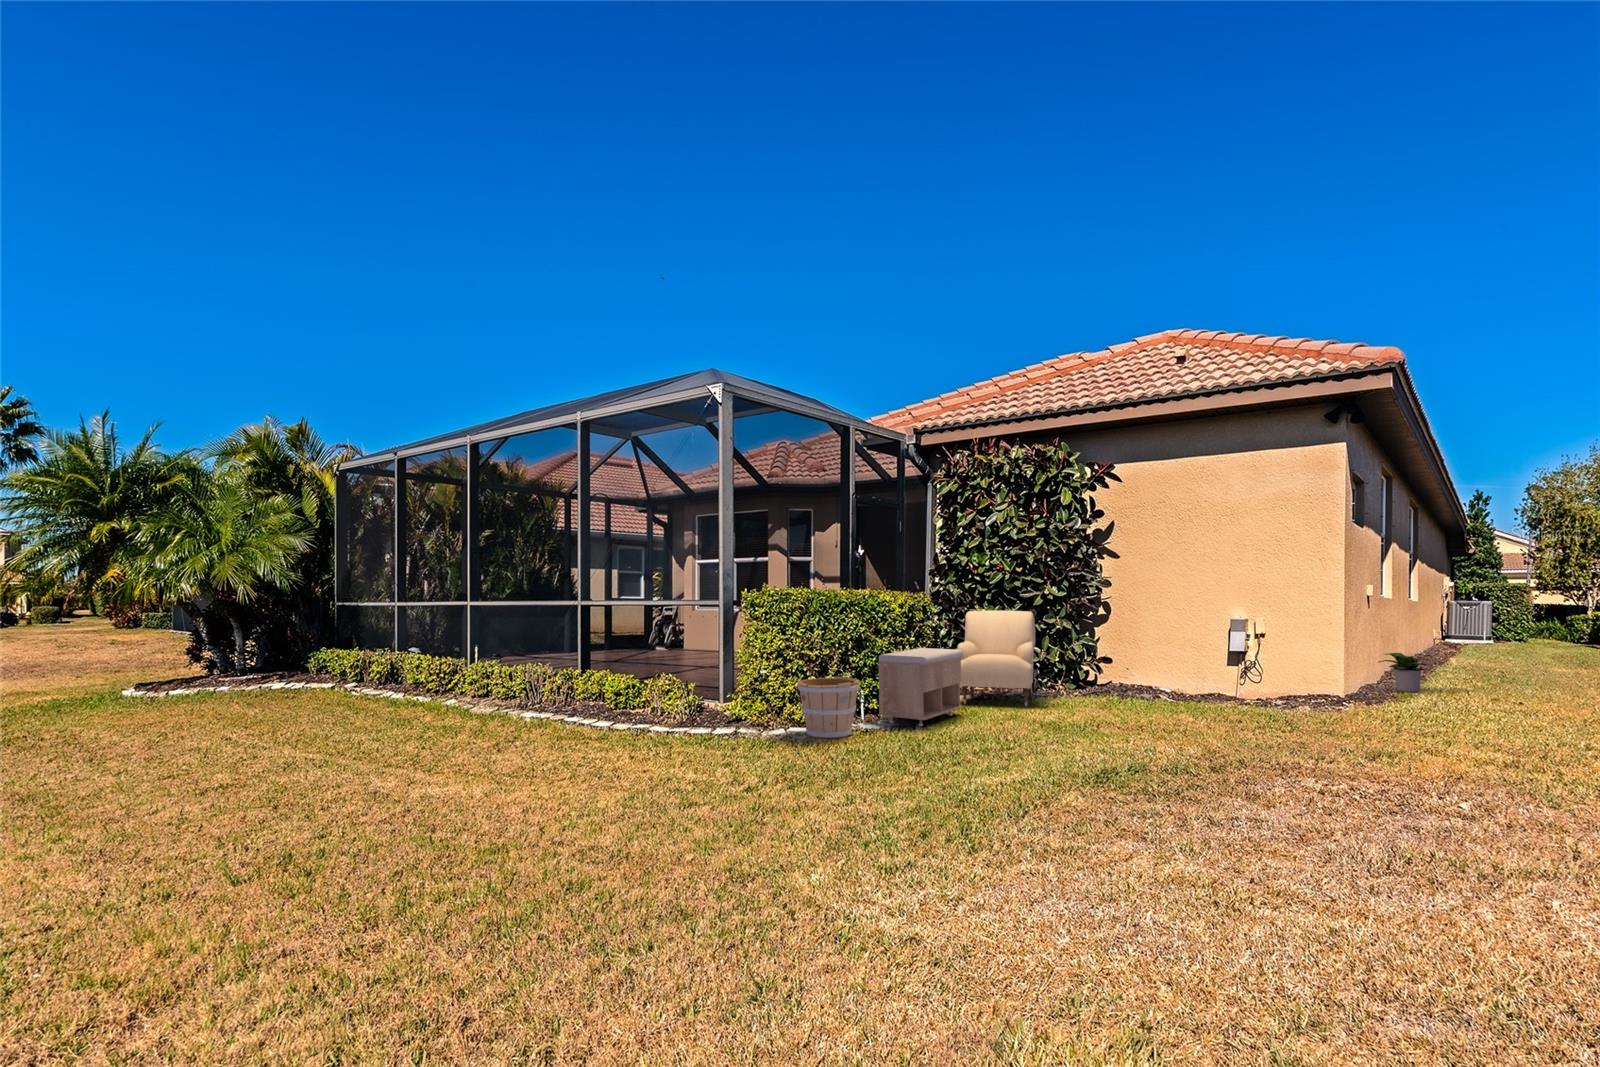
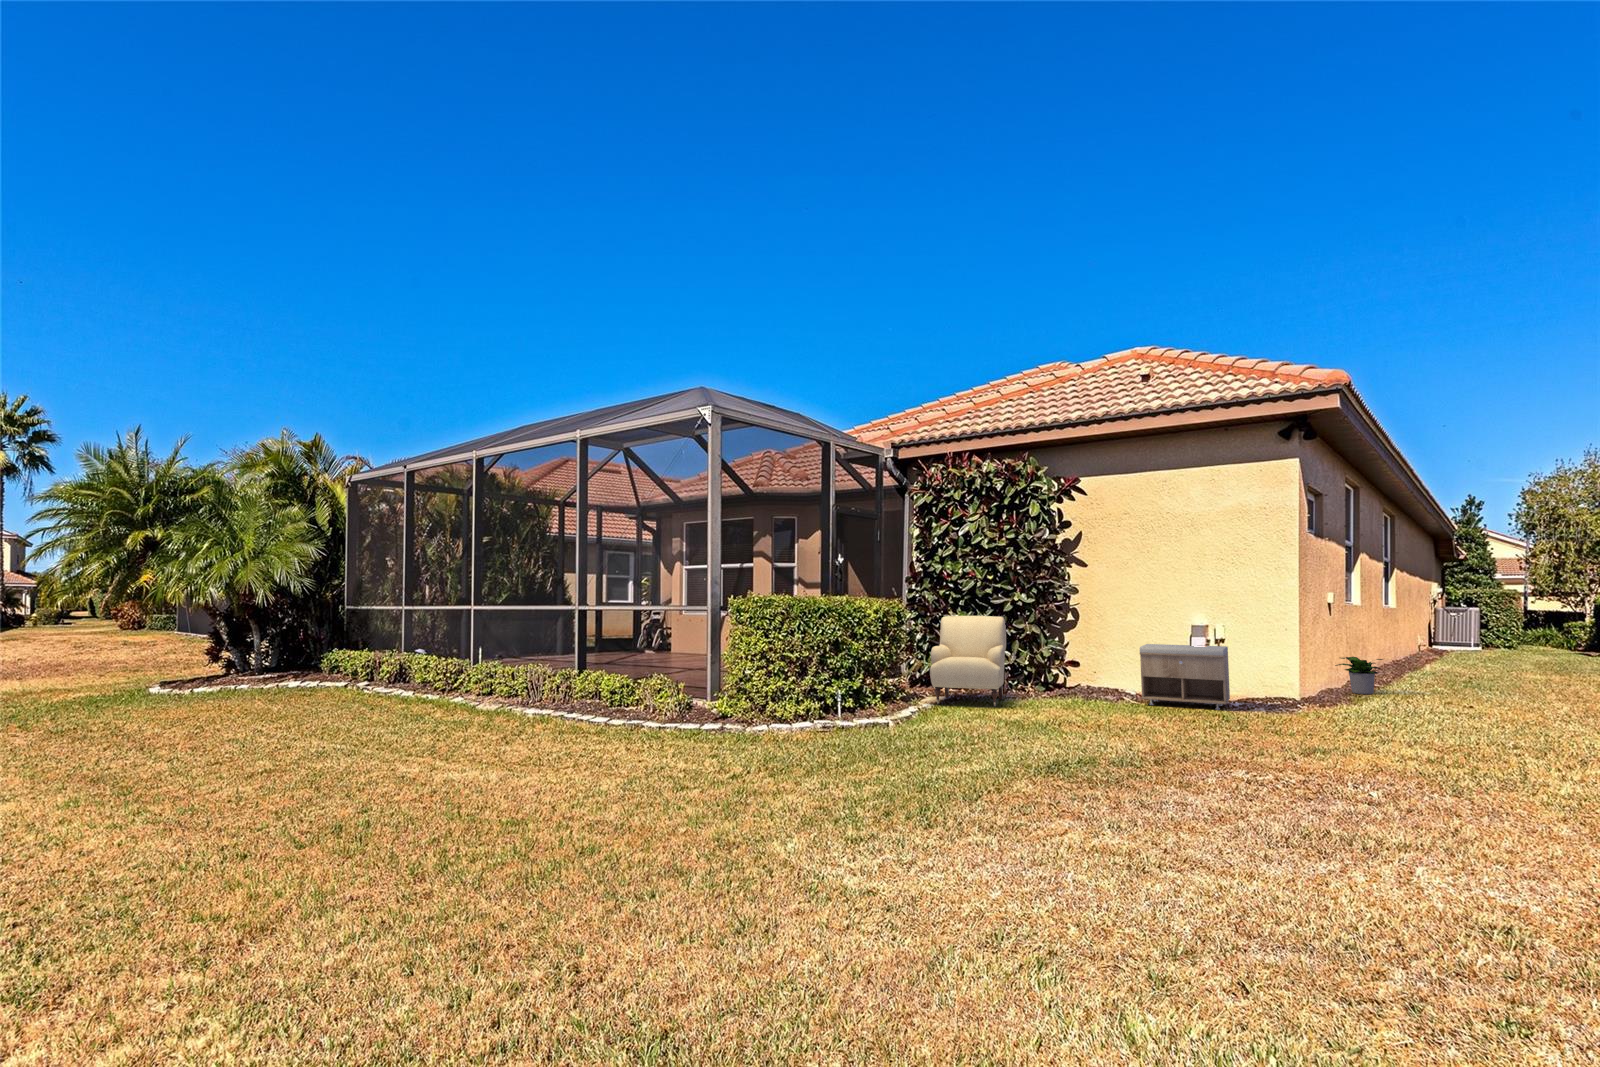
storage bench: present [879,648,963,726] -> present [1140,644,1230,710]
wooden bucket: present [797,676,860,738] -> none [774,677,832,734]

